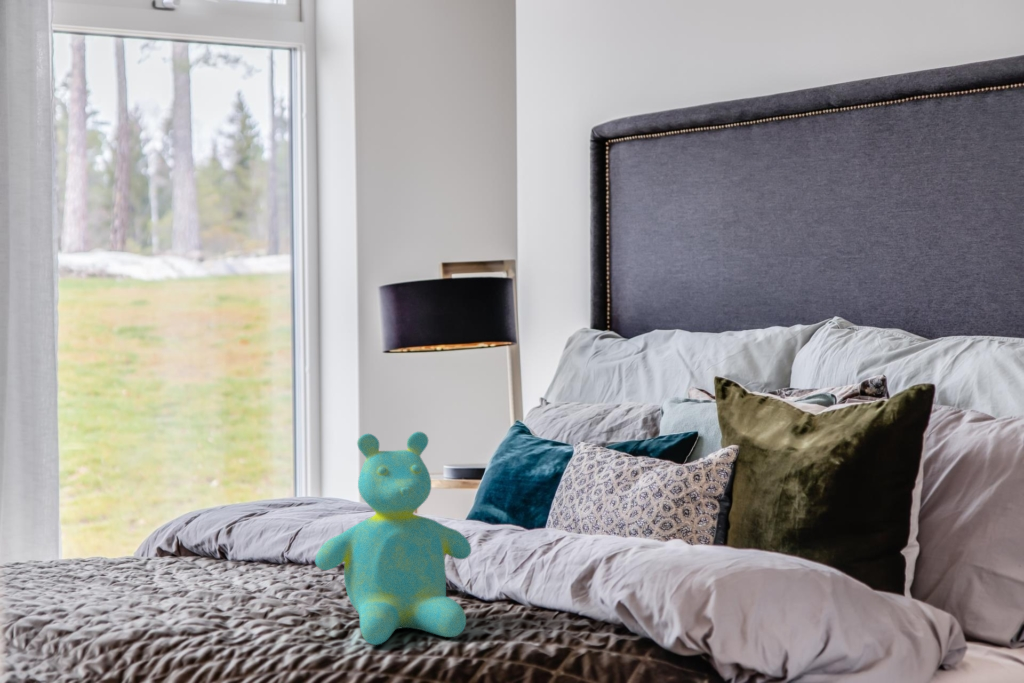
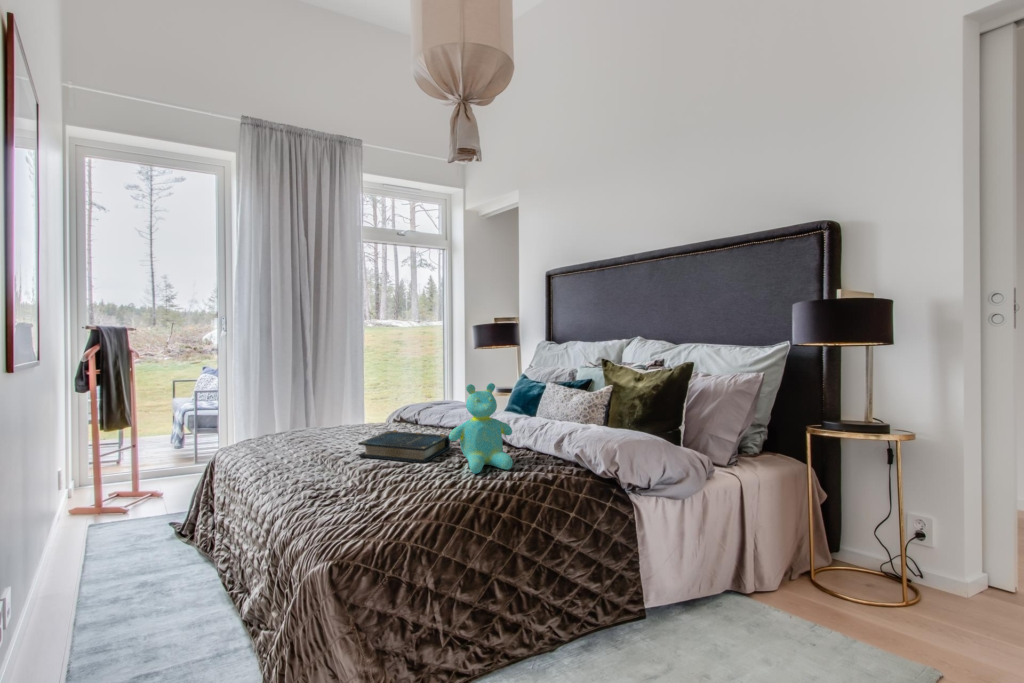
book: none [105,556,328,627] -> present [358,431,450,463]

